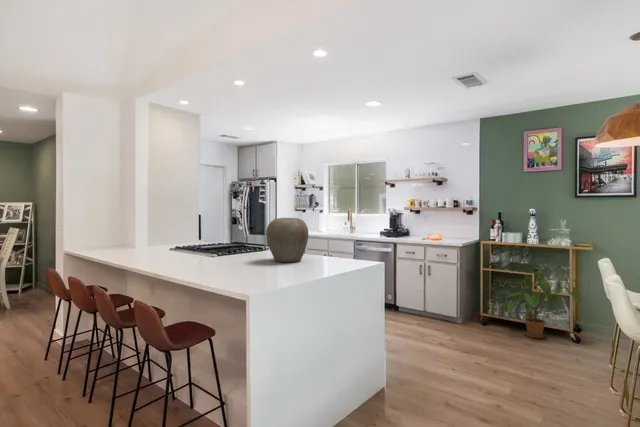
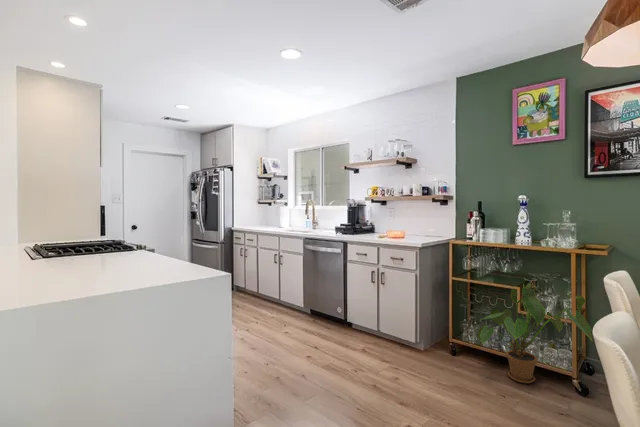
vase: present [266,218,308,262] -> none [20,206,106,280]

